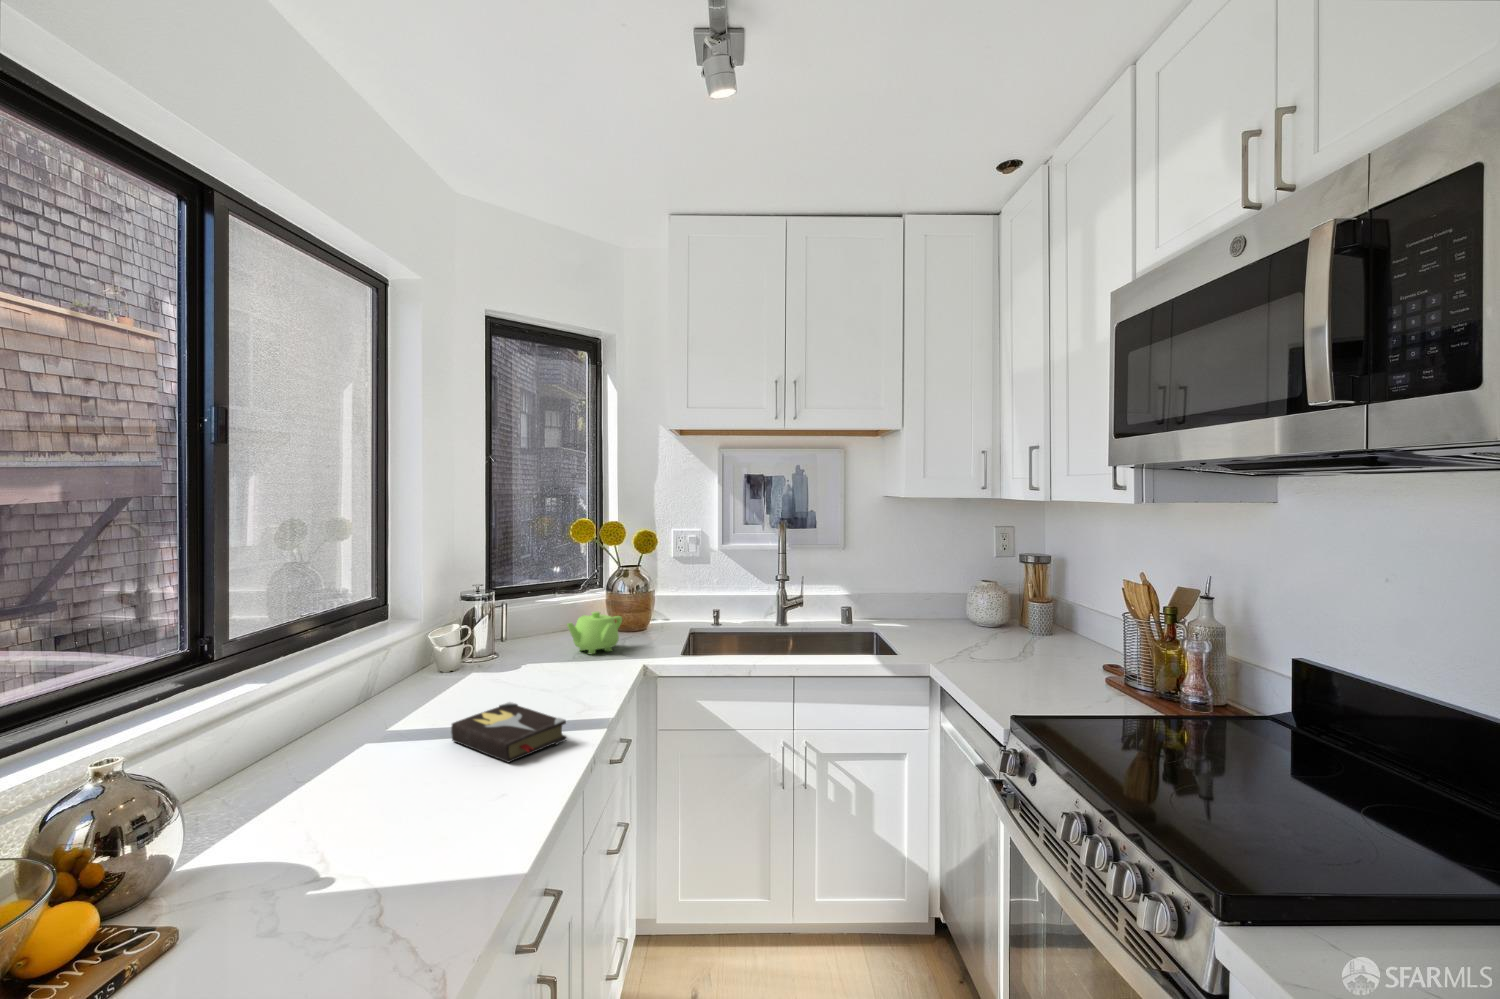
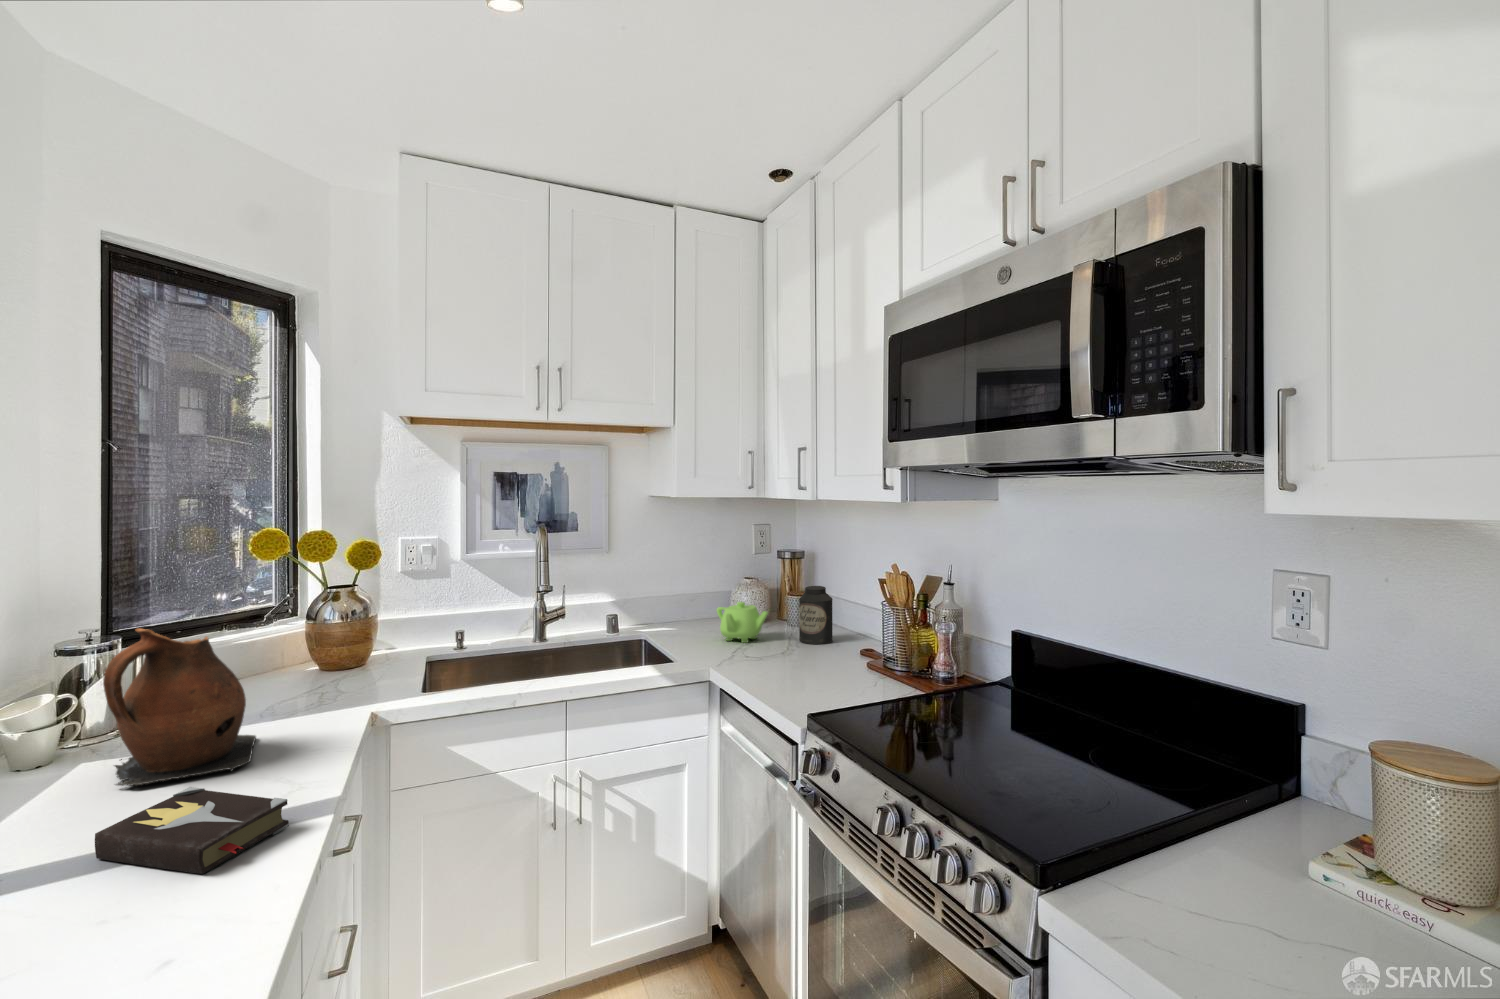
ceramic pitcher: none [466,585,560,698] -> present [103,628,256,786]
canister: none [1034,591,1072,652] -> present [799,586,833,644]
teapot: present [567,612,622,654] -> present [716,602,768,643]

